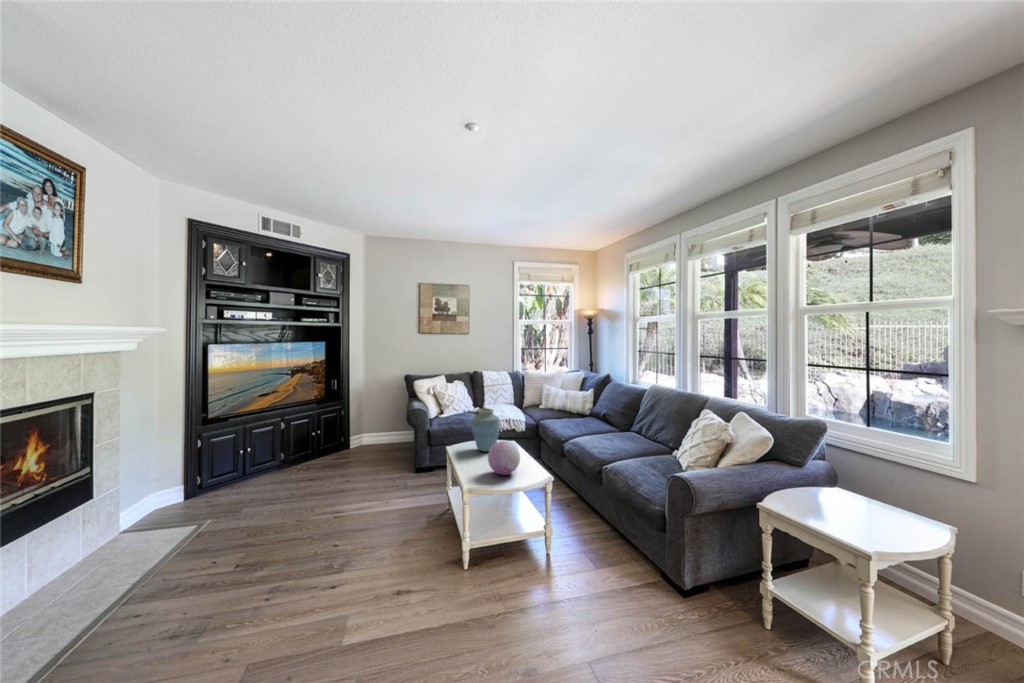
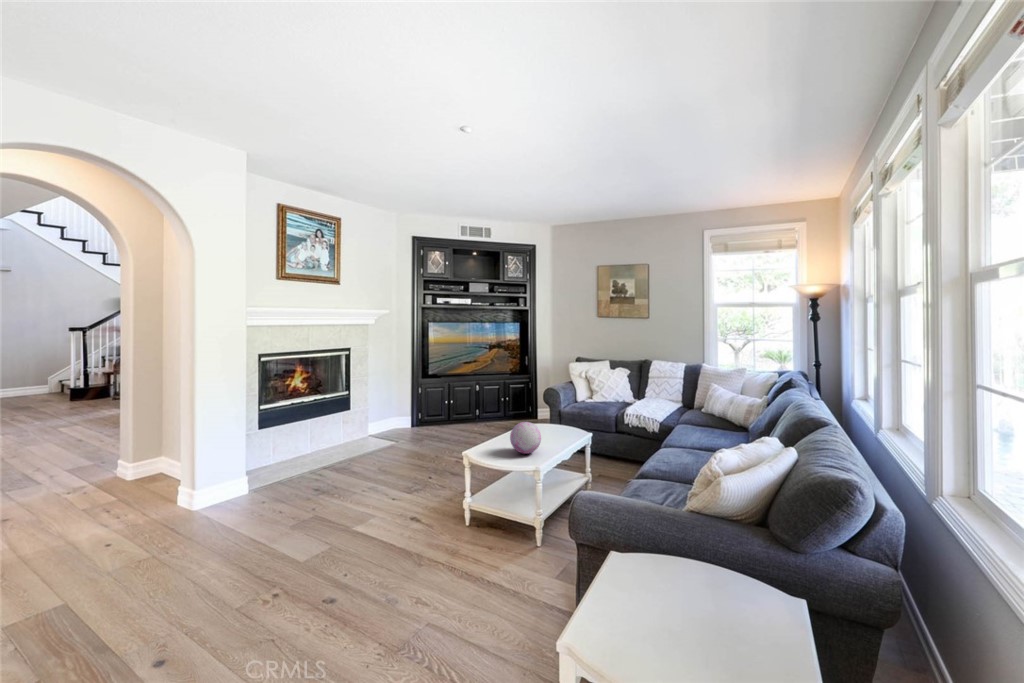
vase: present [472,409,500,451] -> none [541,392,569,434]

